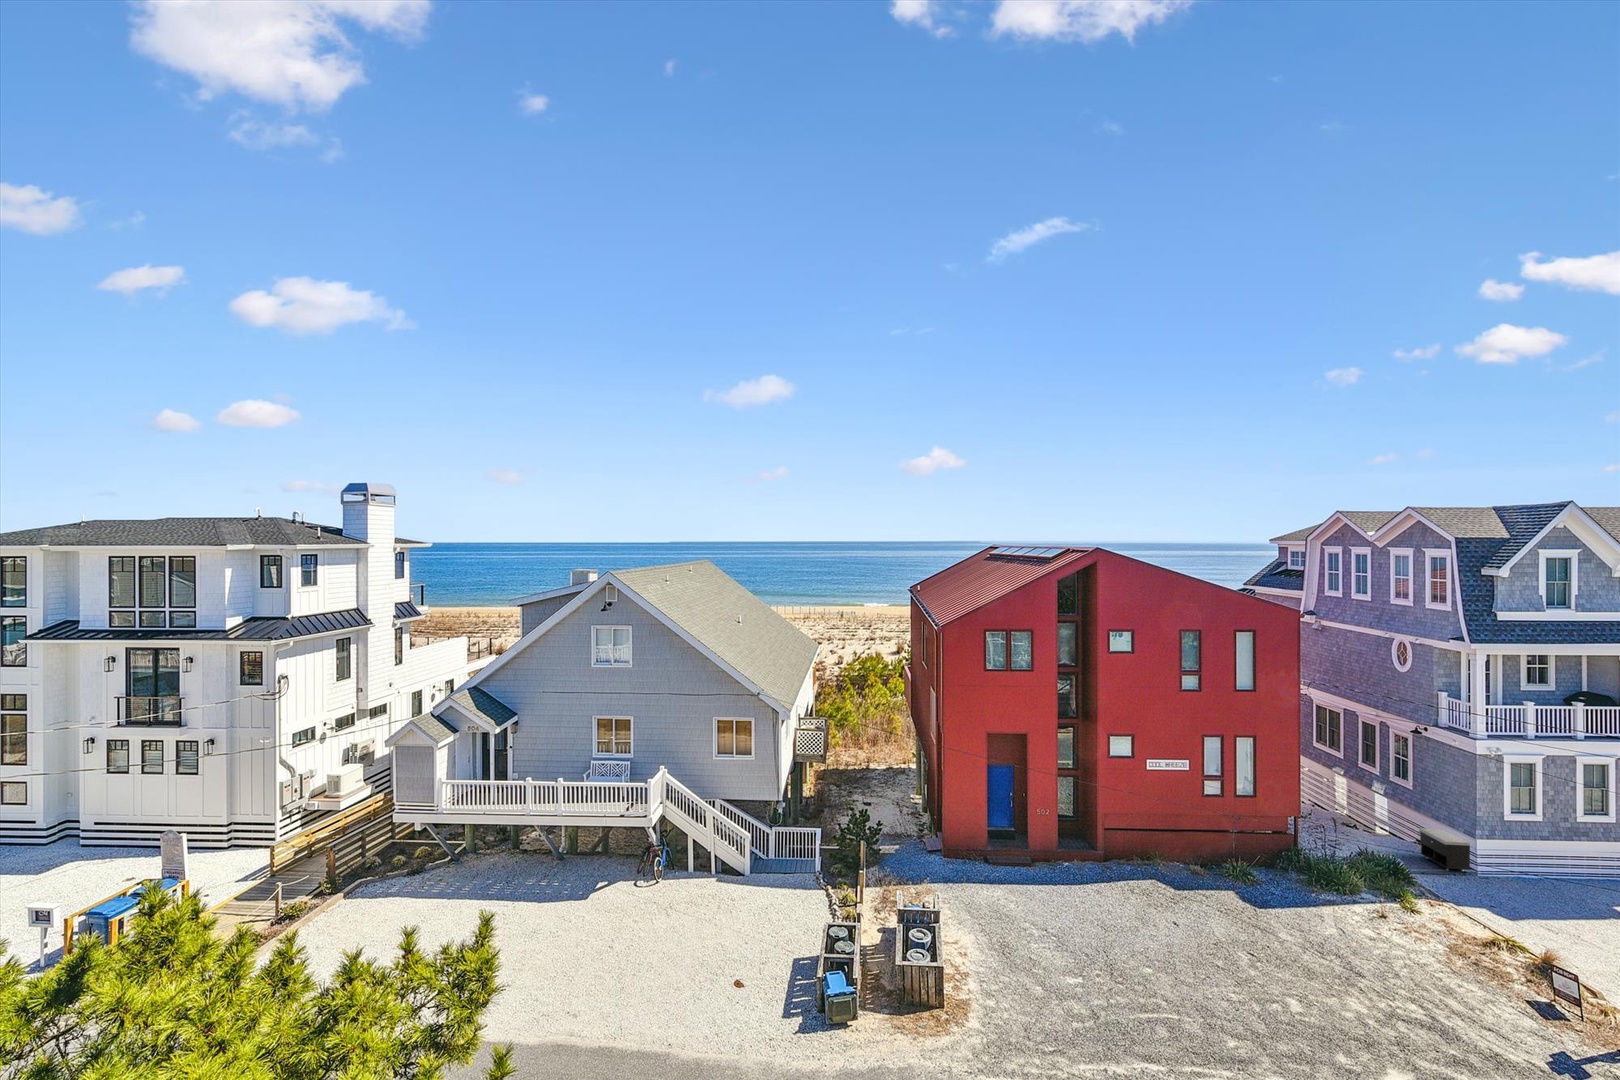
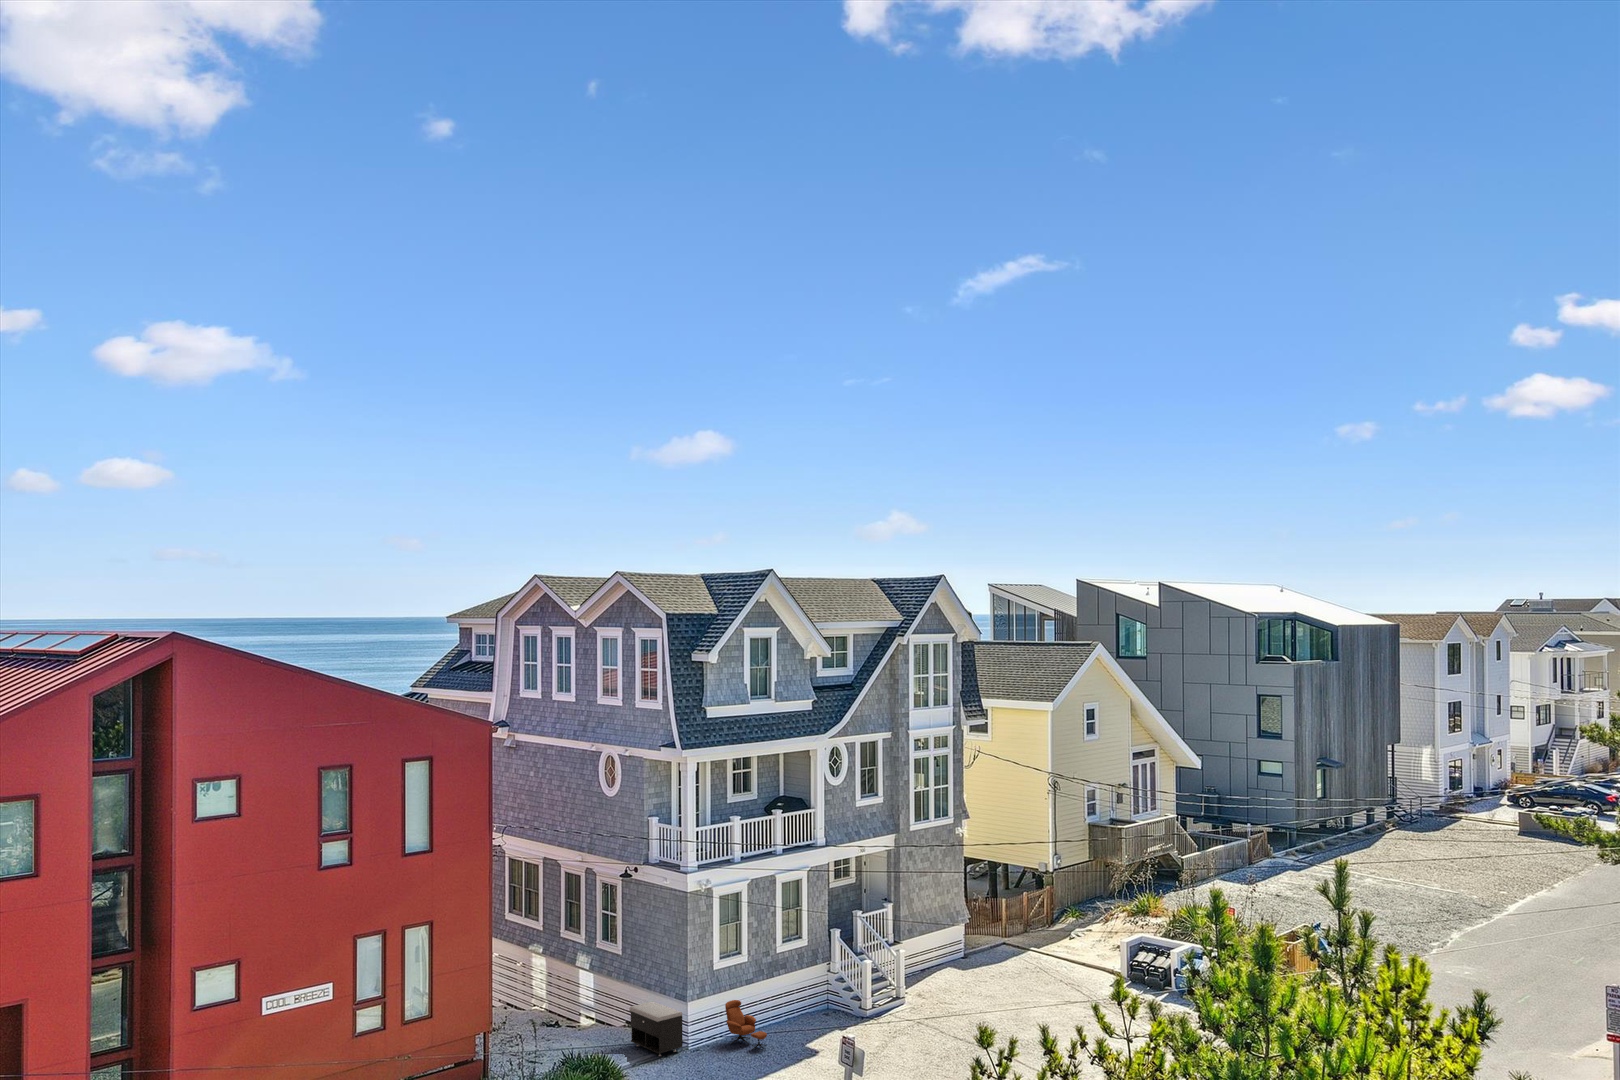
lounge chair: none [1514,846,1559,893] -> present [725,1000,767,1050]

